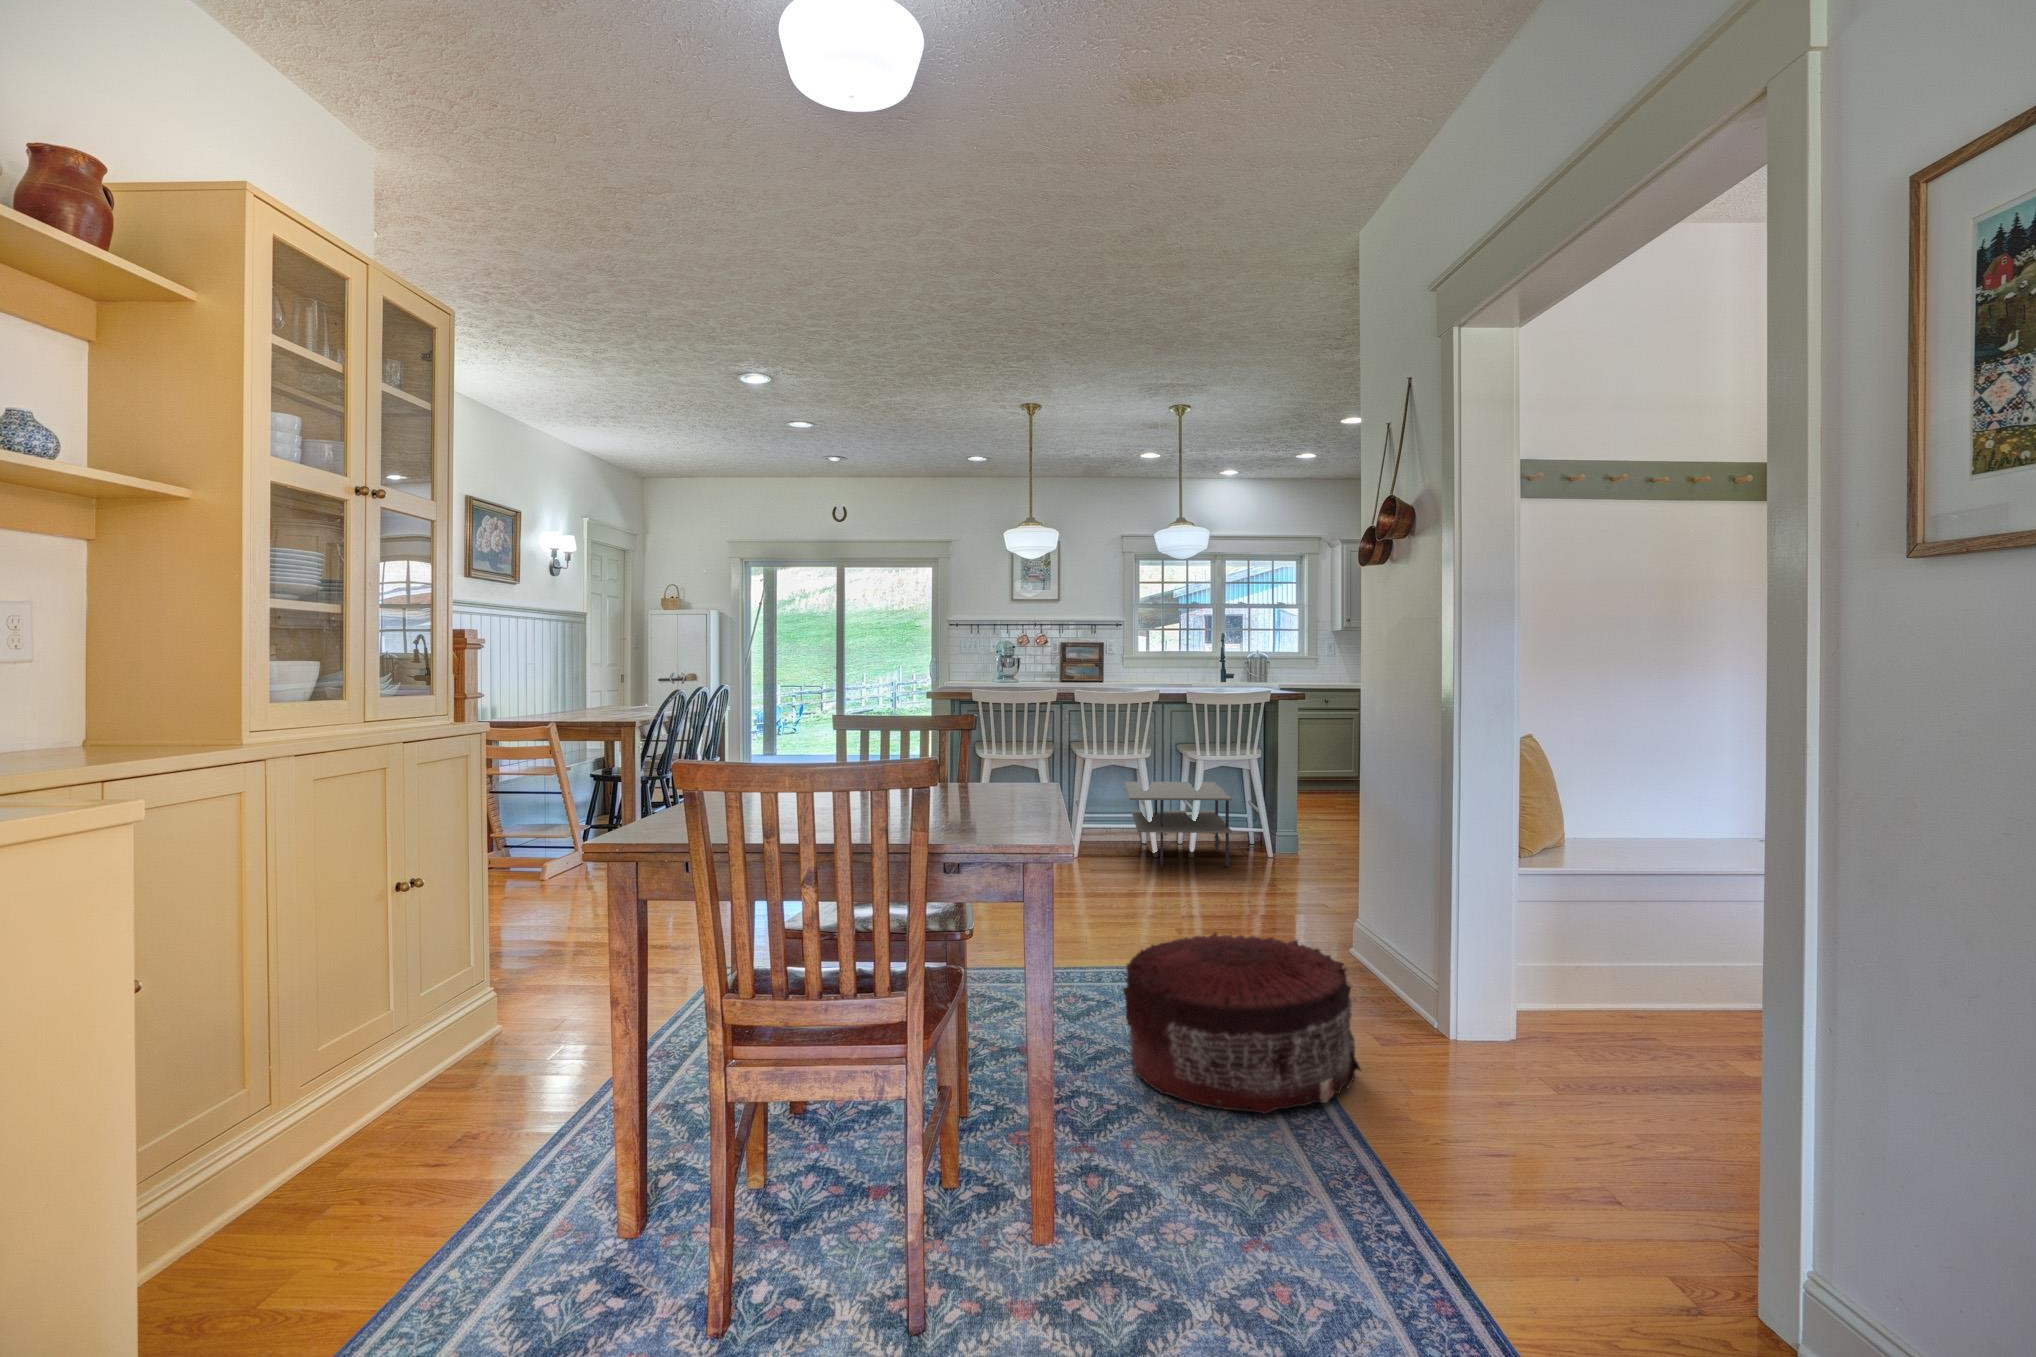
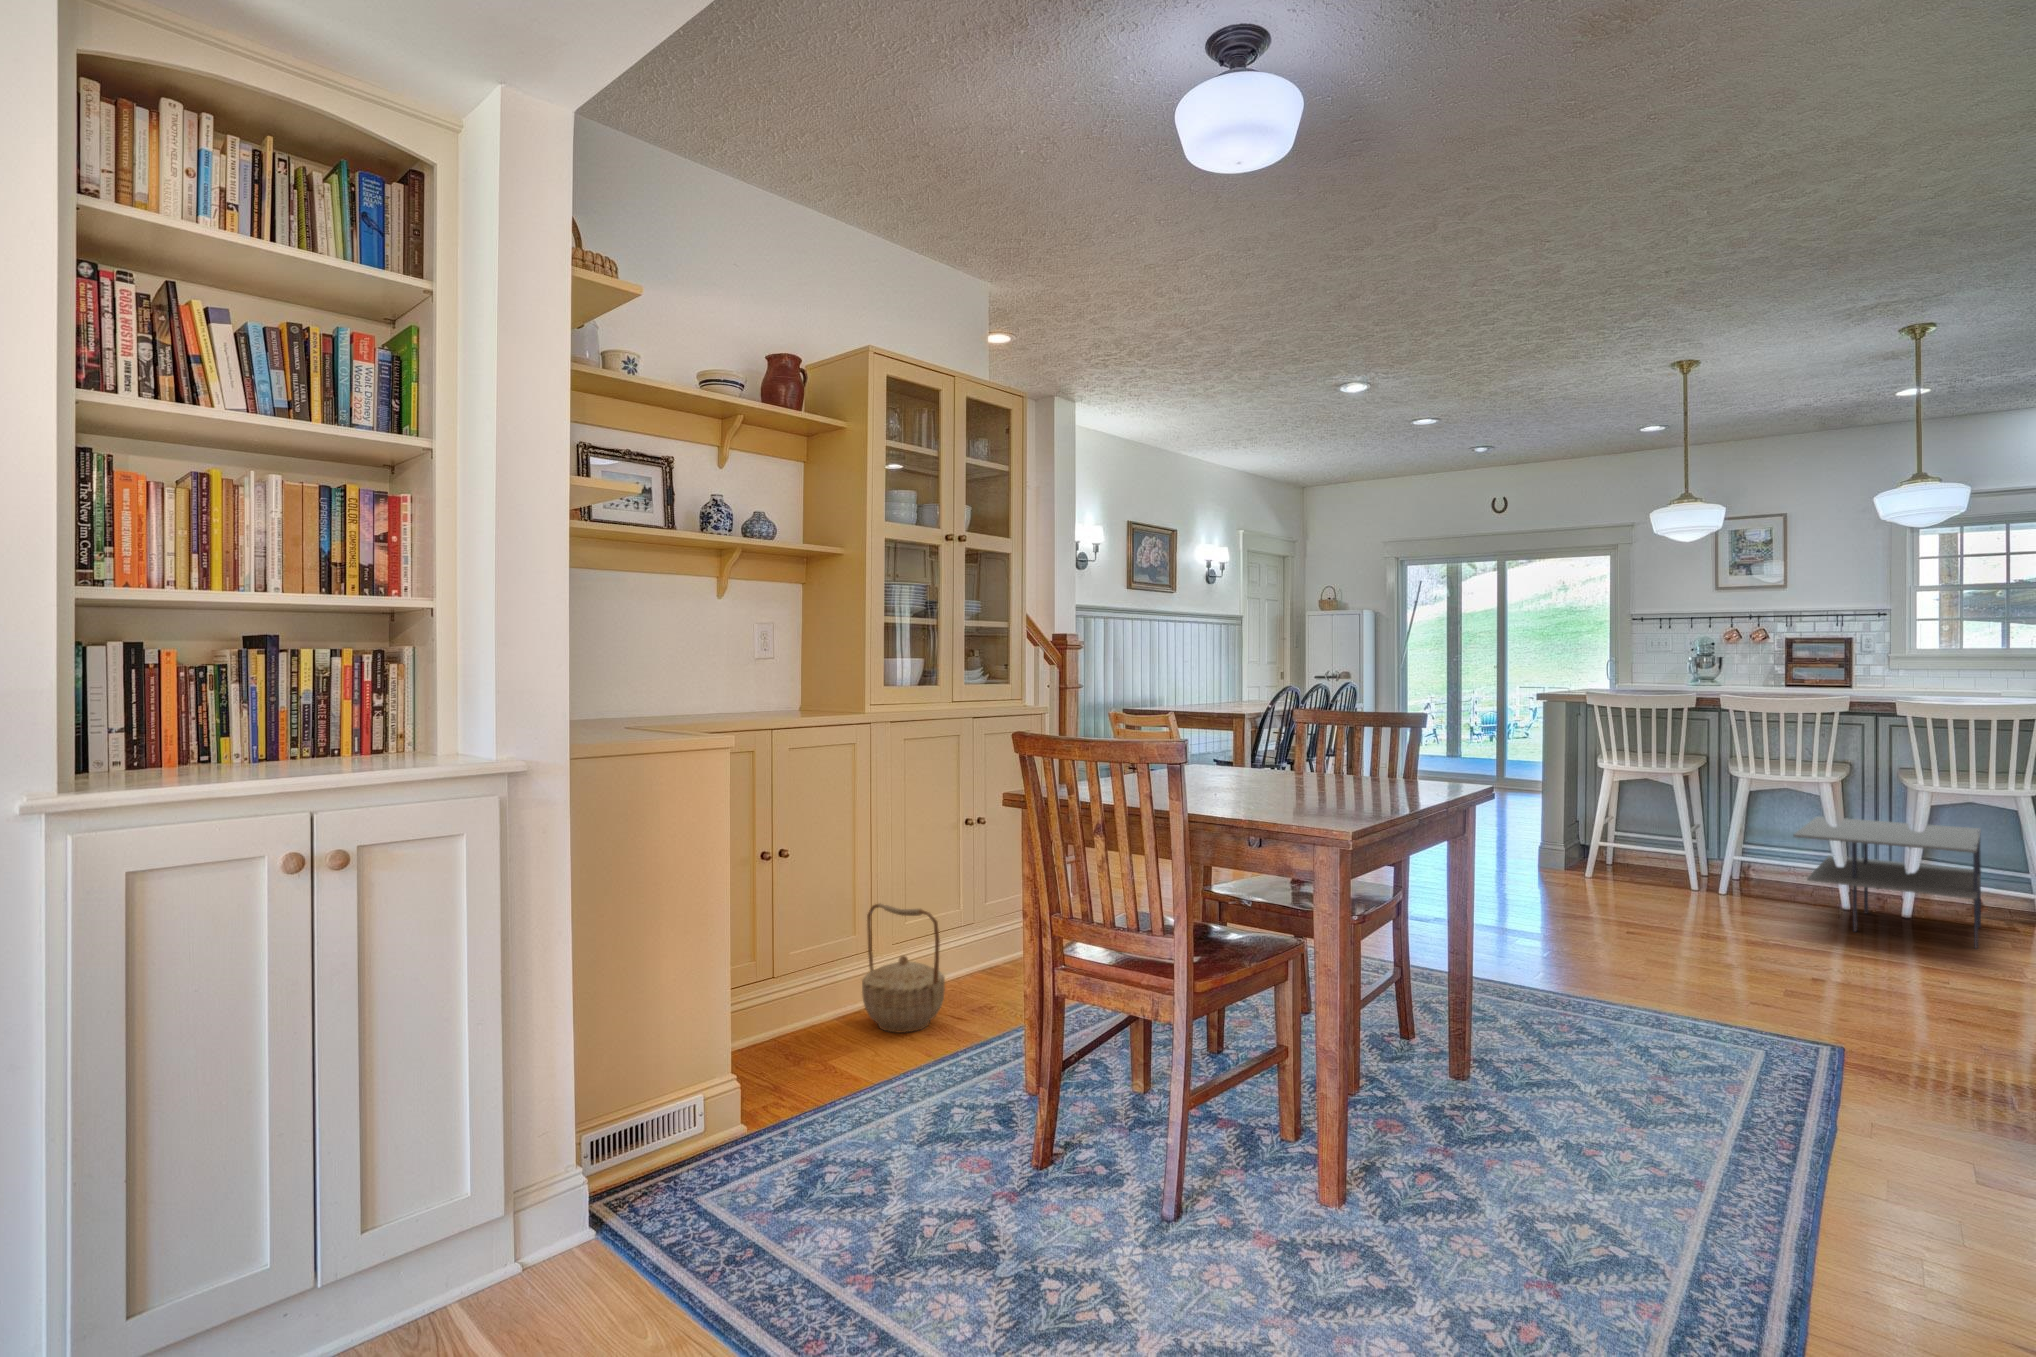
pouf: present [1122,932,1361,1114] -> none [1560,983,1902,1215]
basket: none [268,1024,422,1221] -> present [862,904,945,1033]

